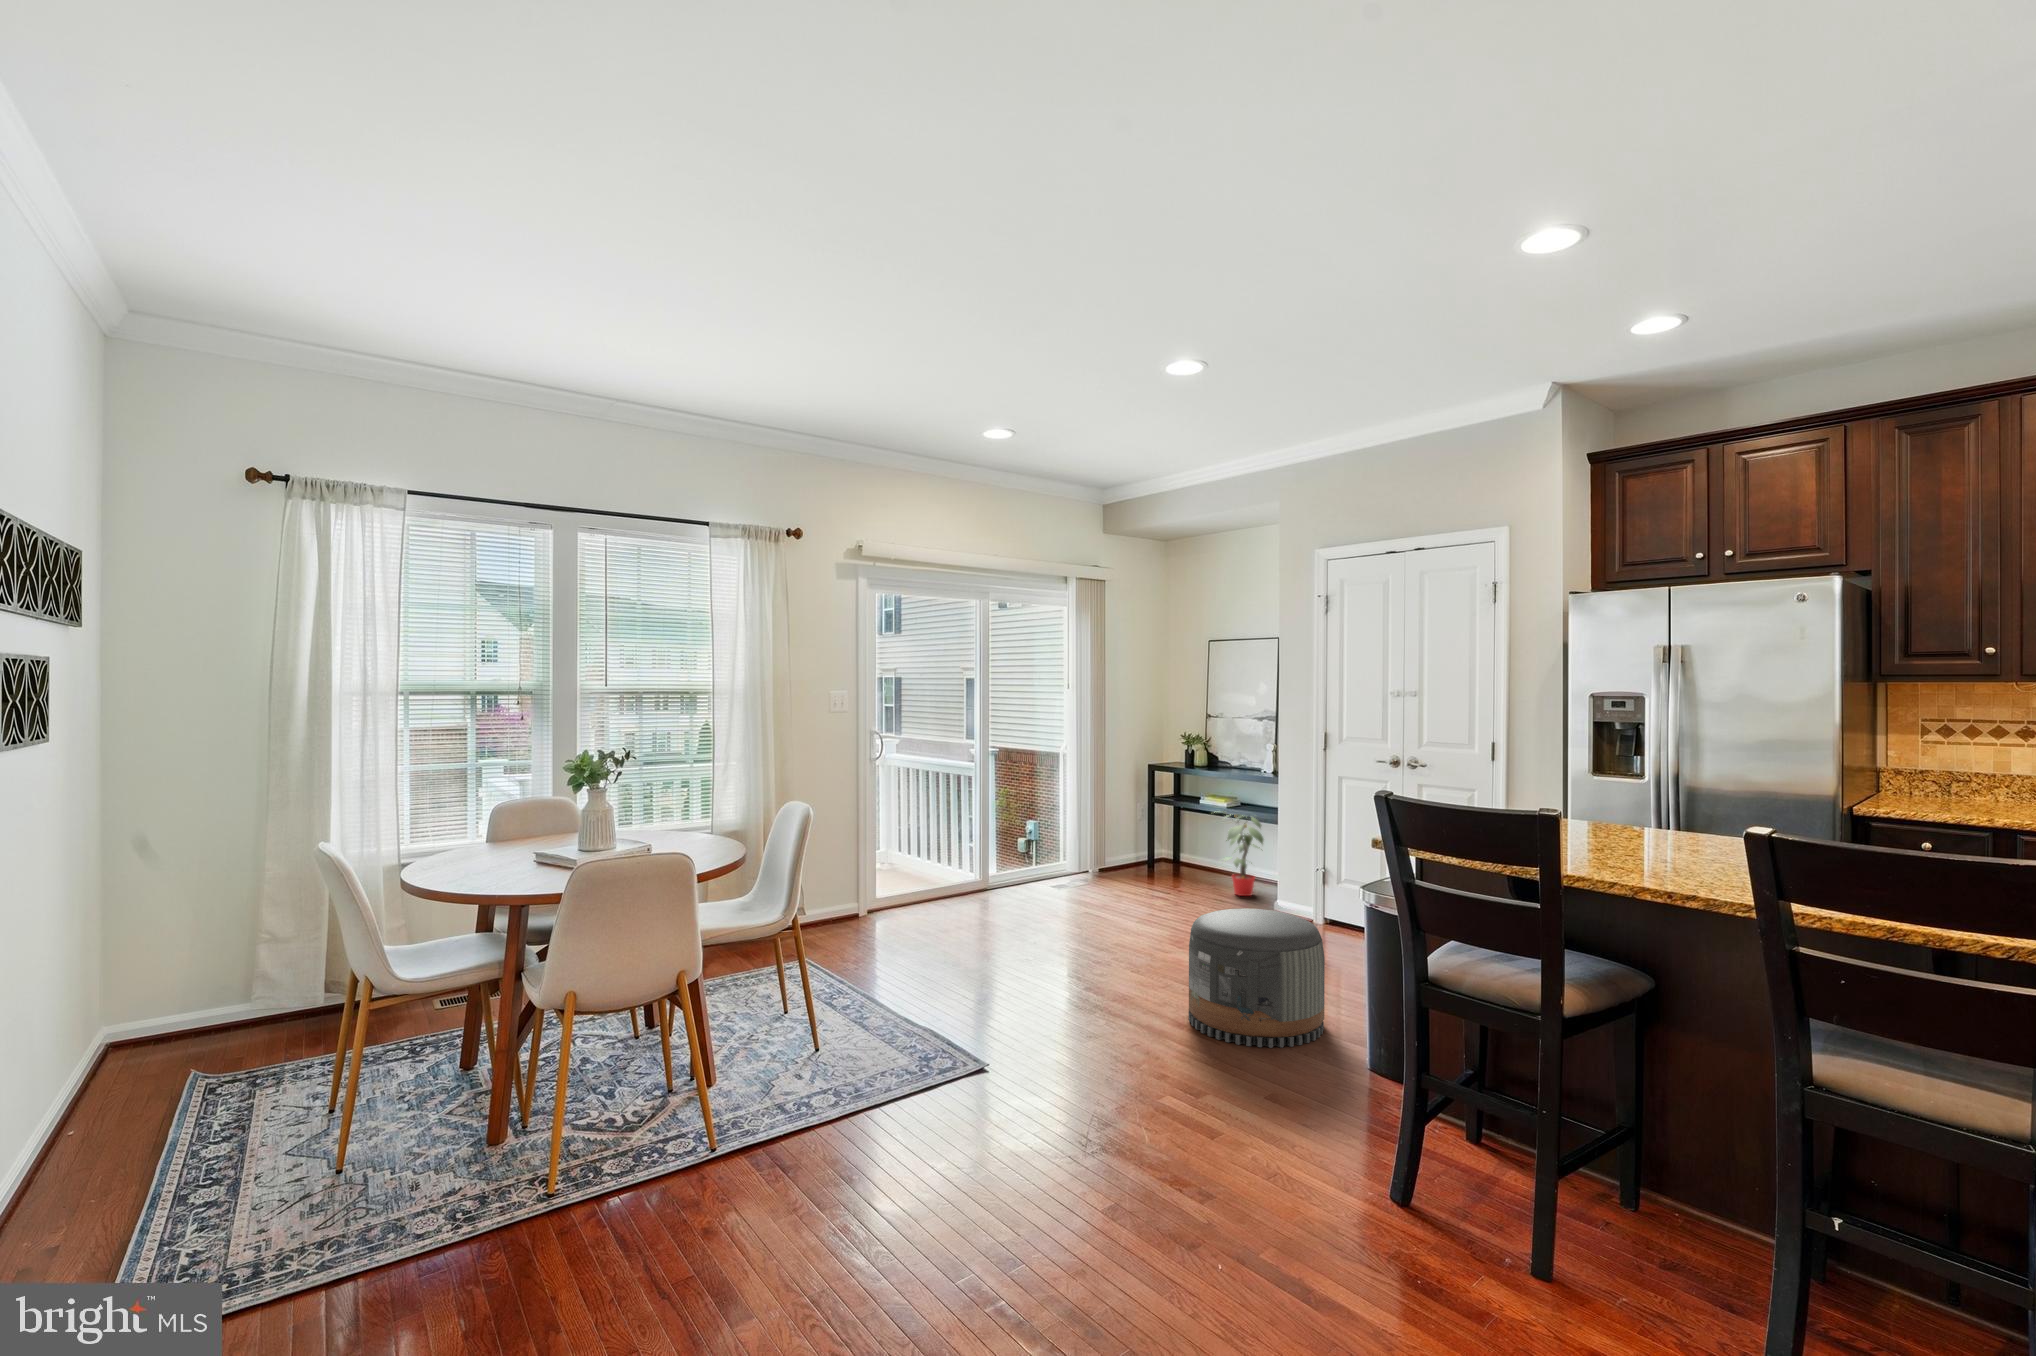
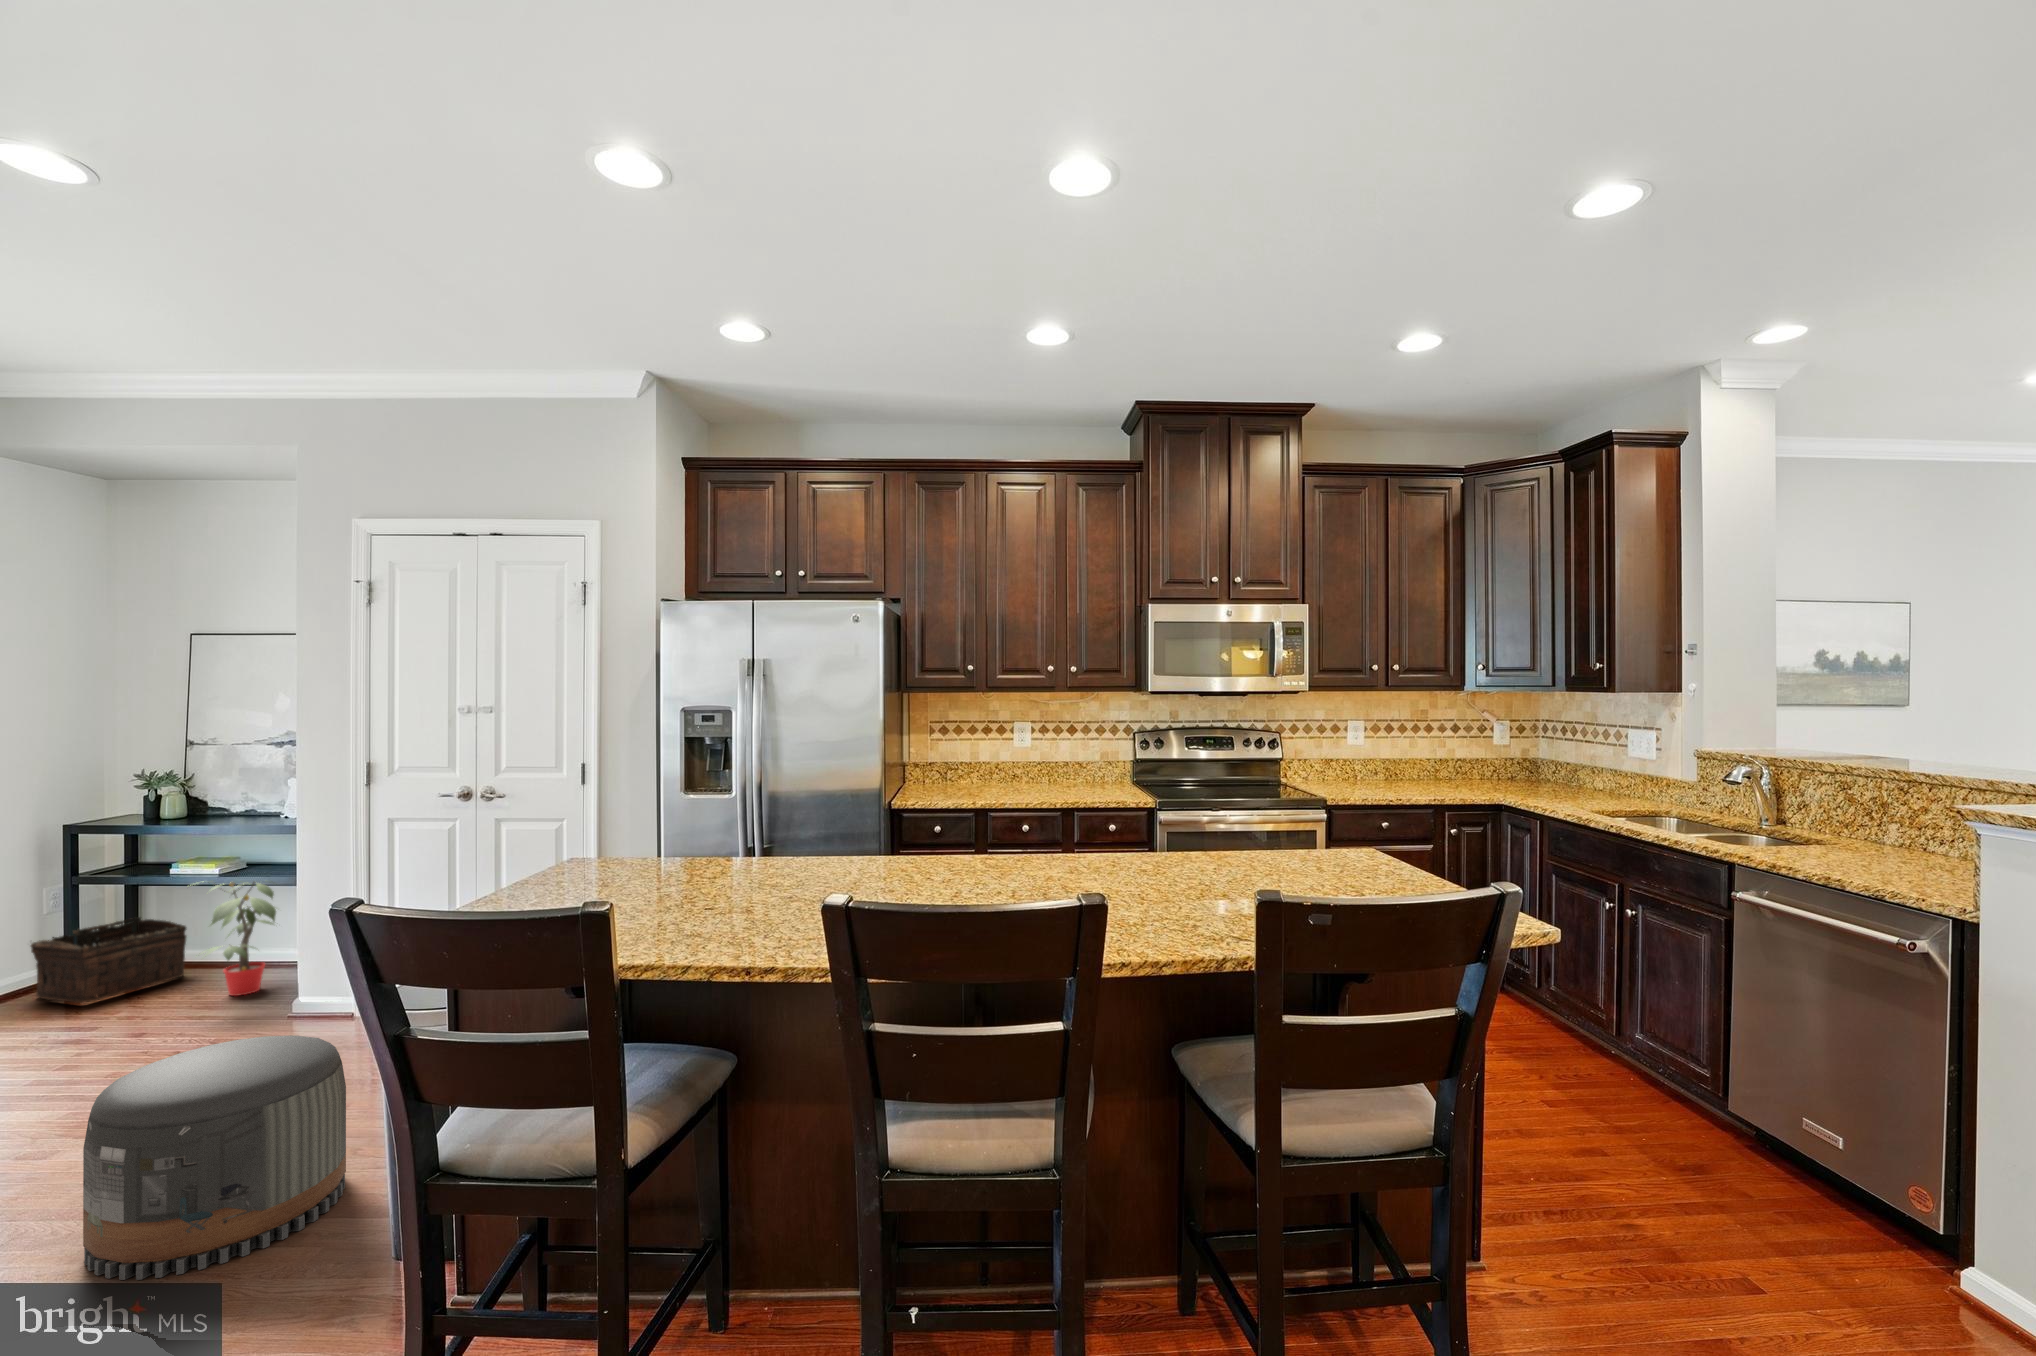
basket: none [1131,831,1209,882] -> present [31,917,186,1003]

